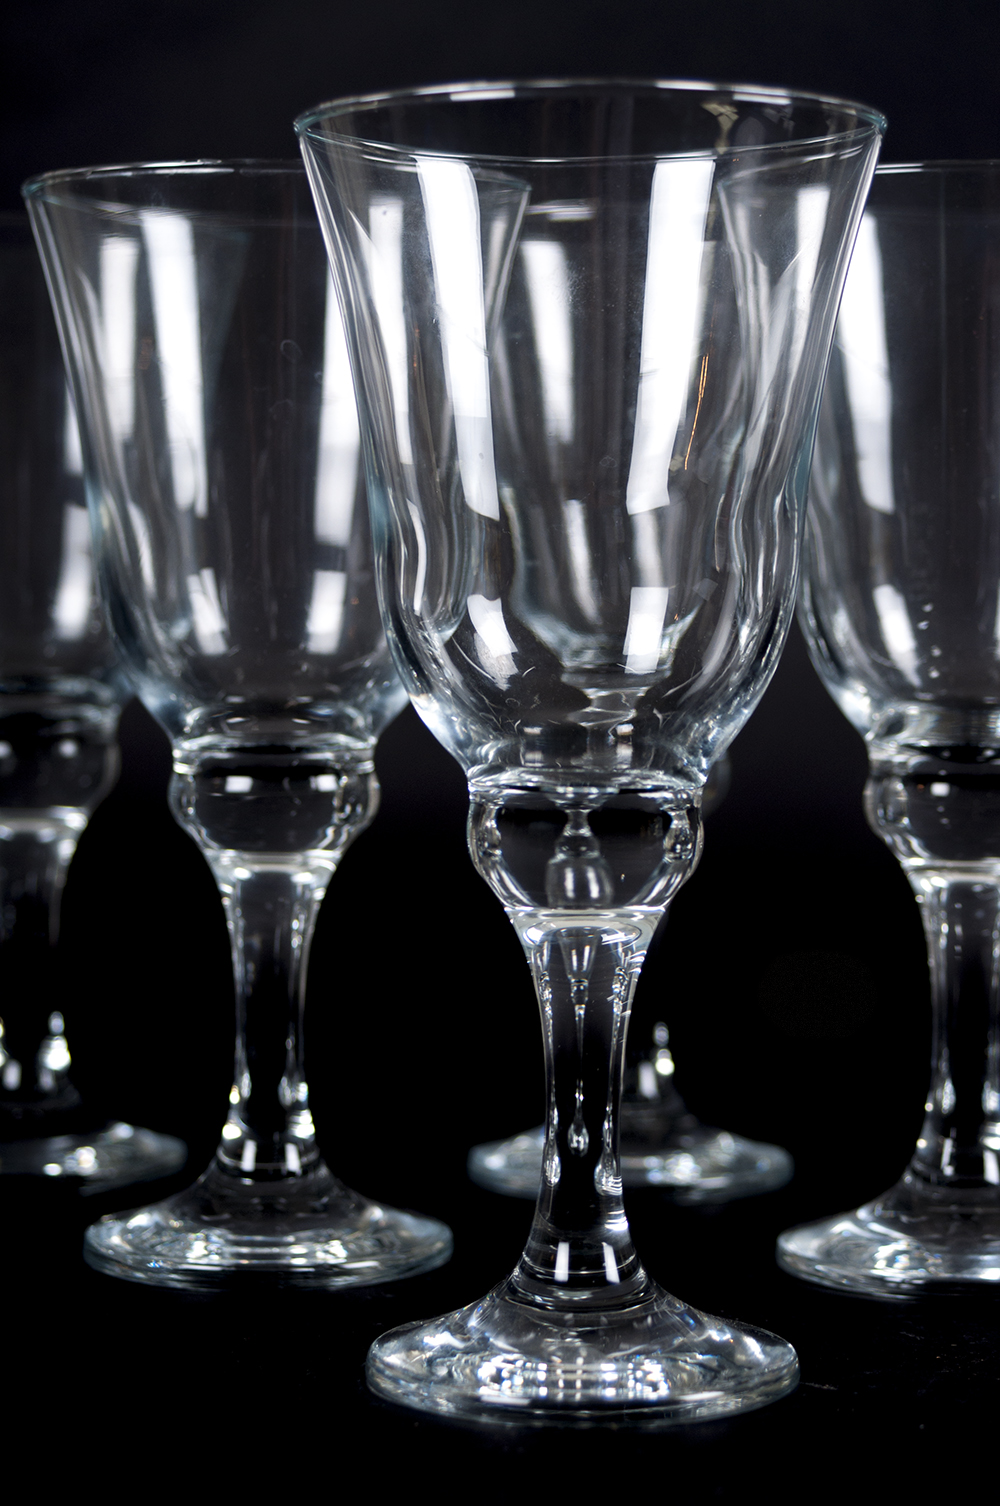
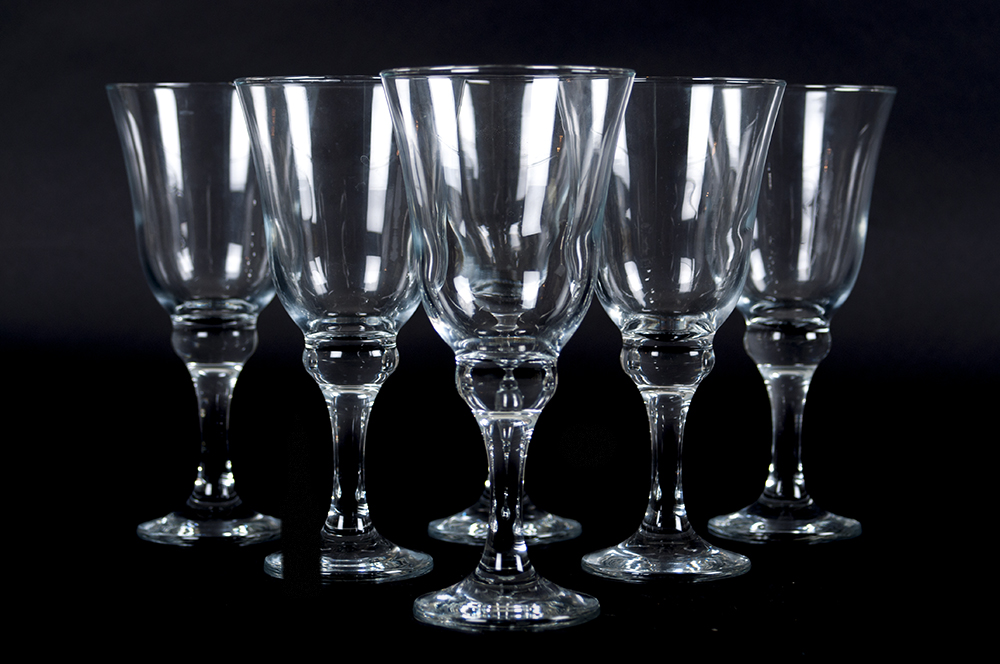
candle: none [105,911,199,1323] -> present [279,413,323,599]

